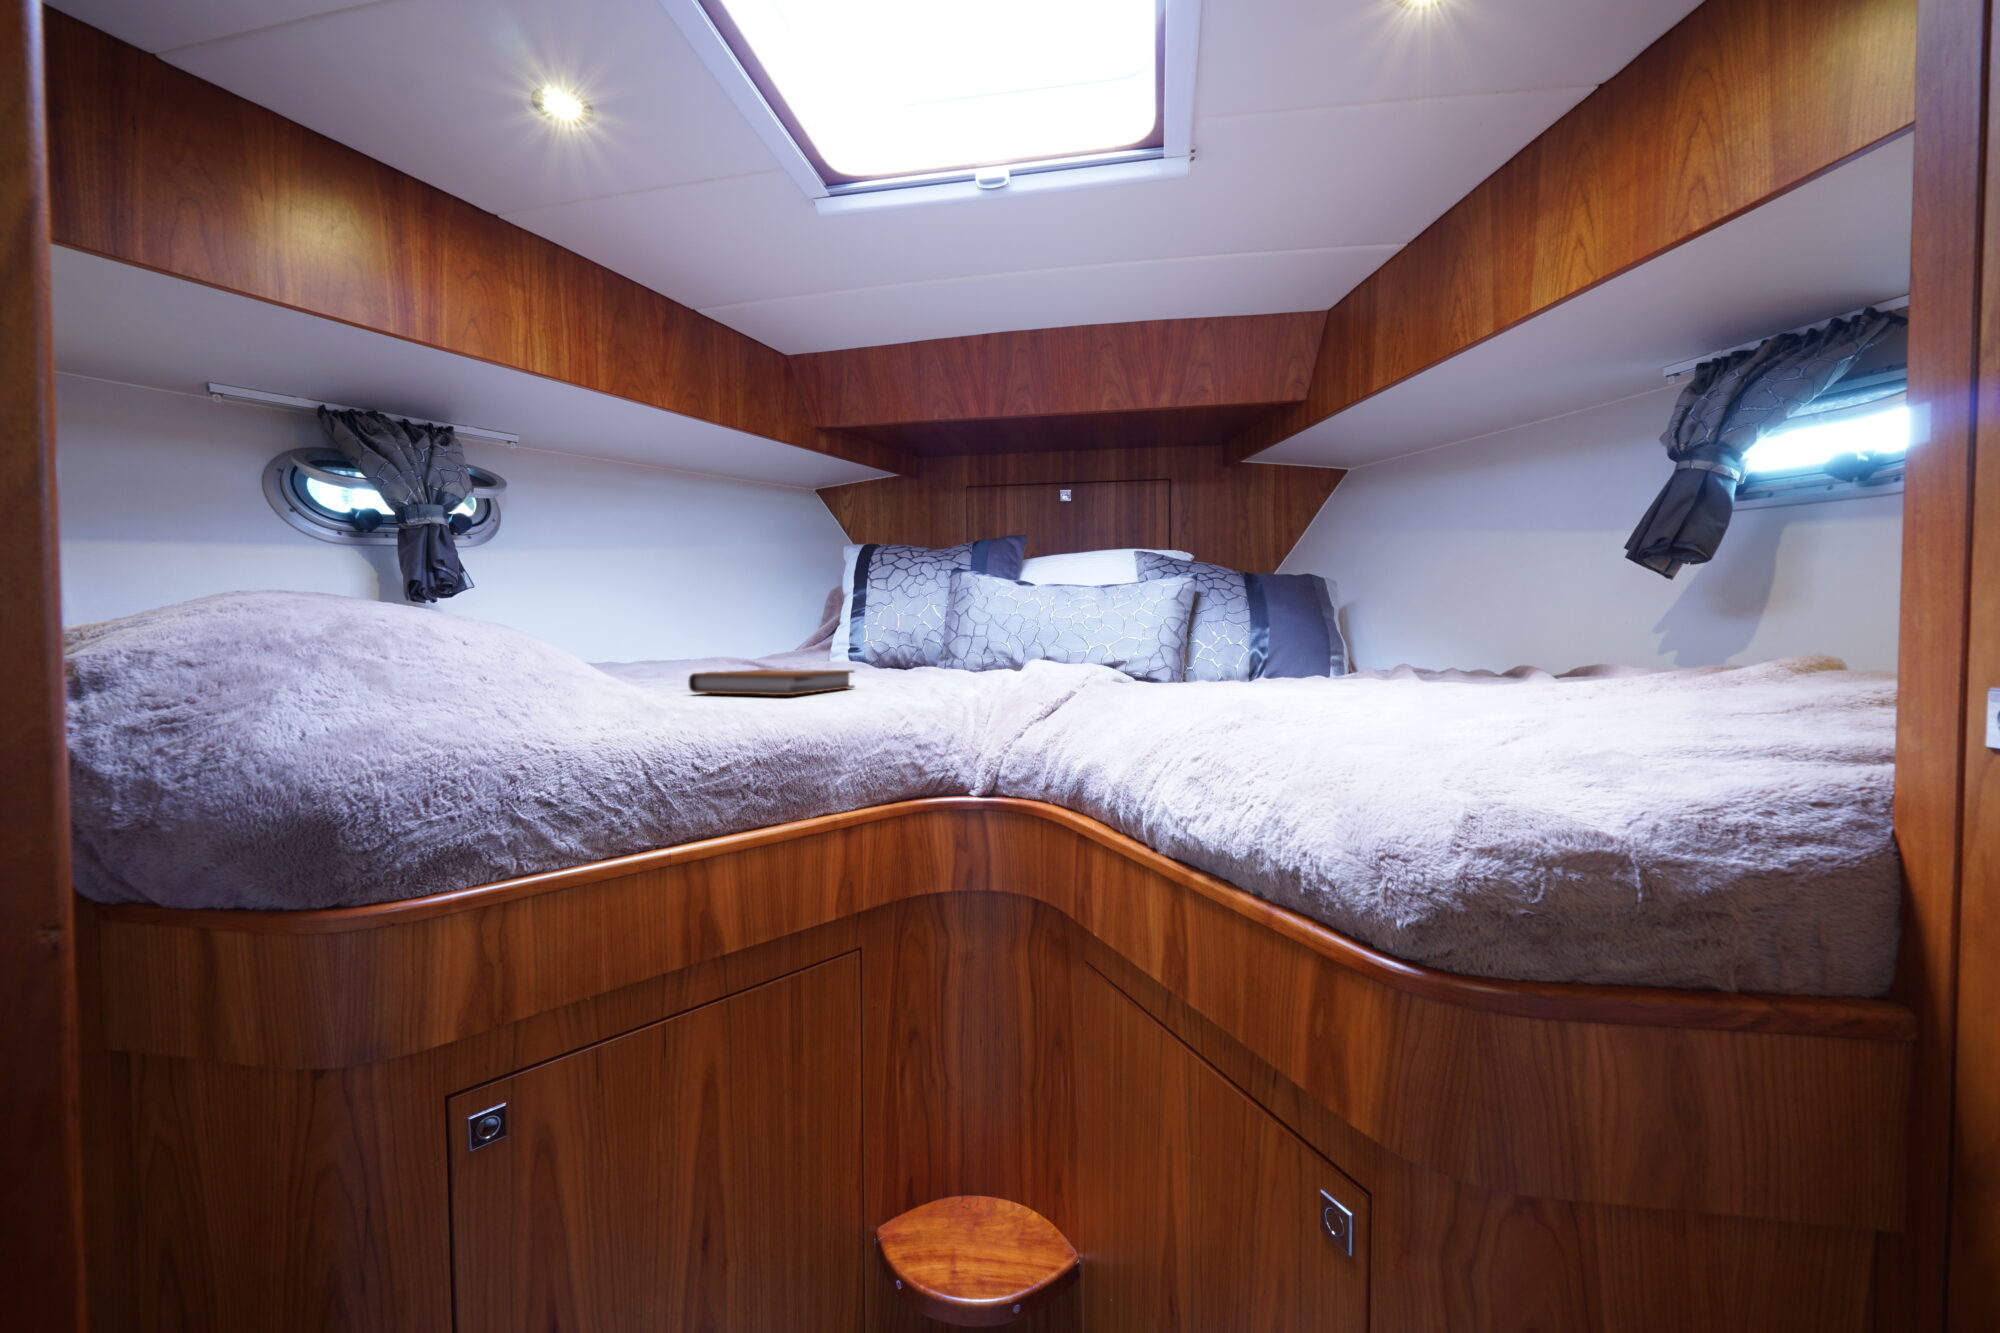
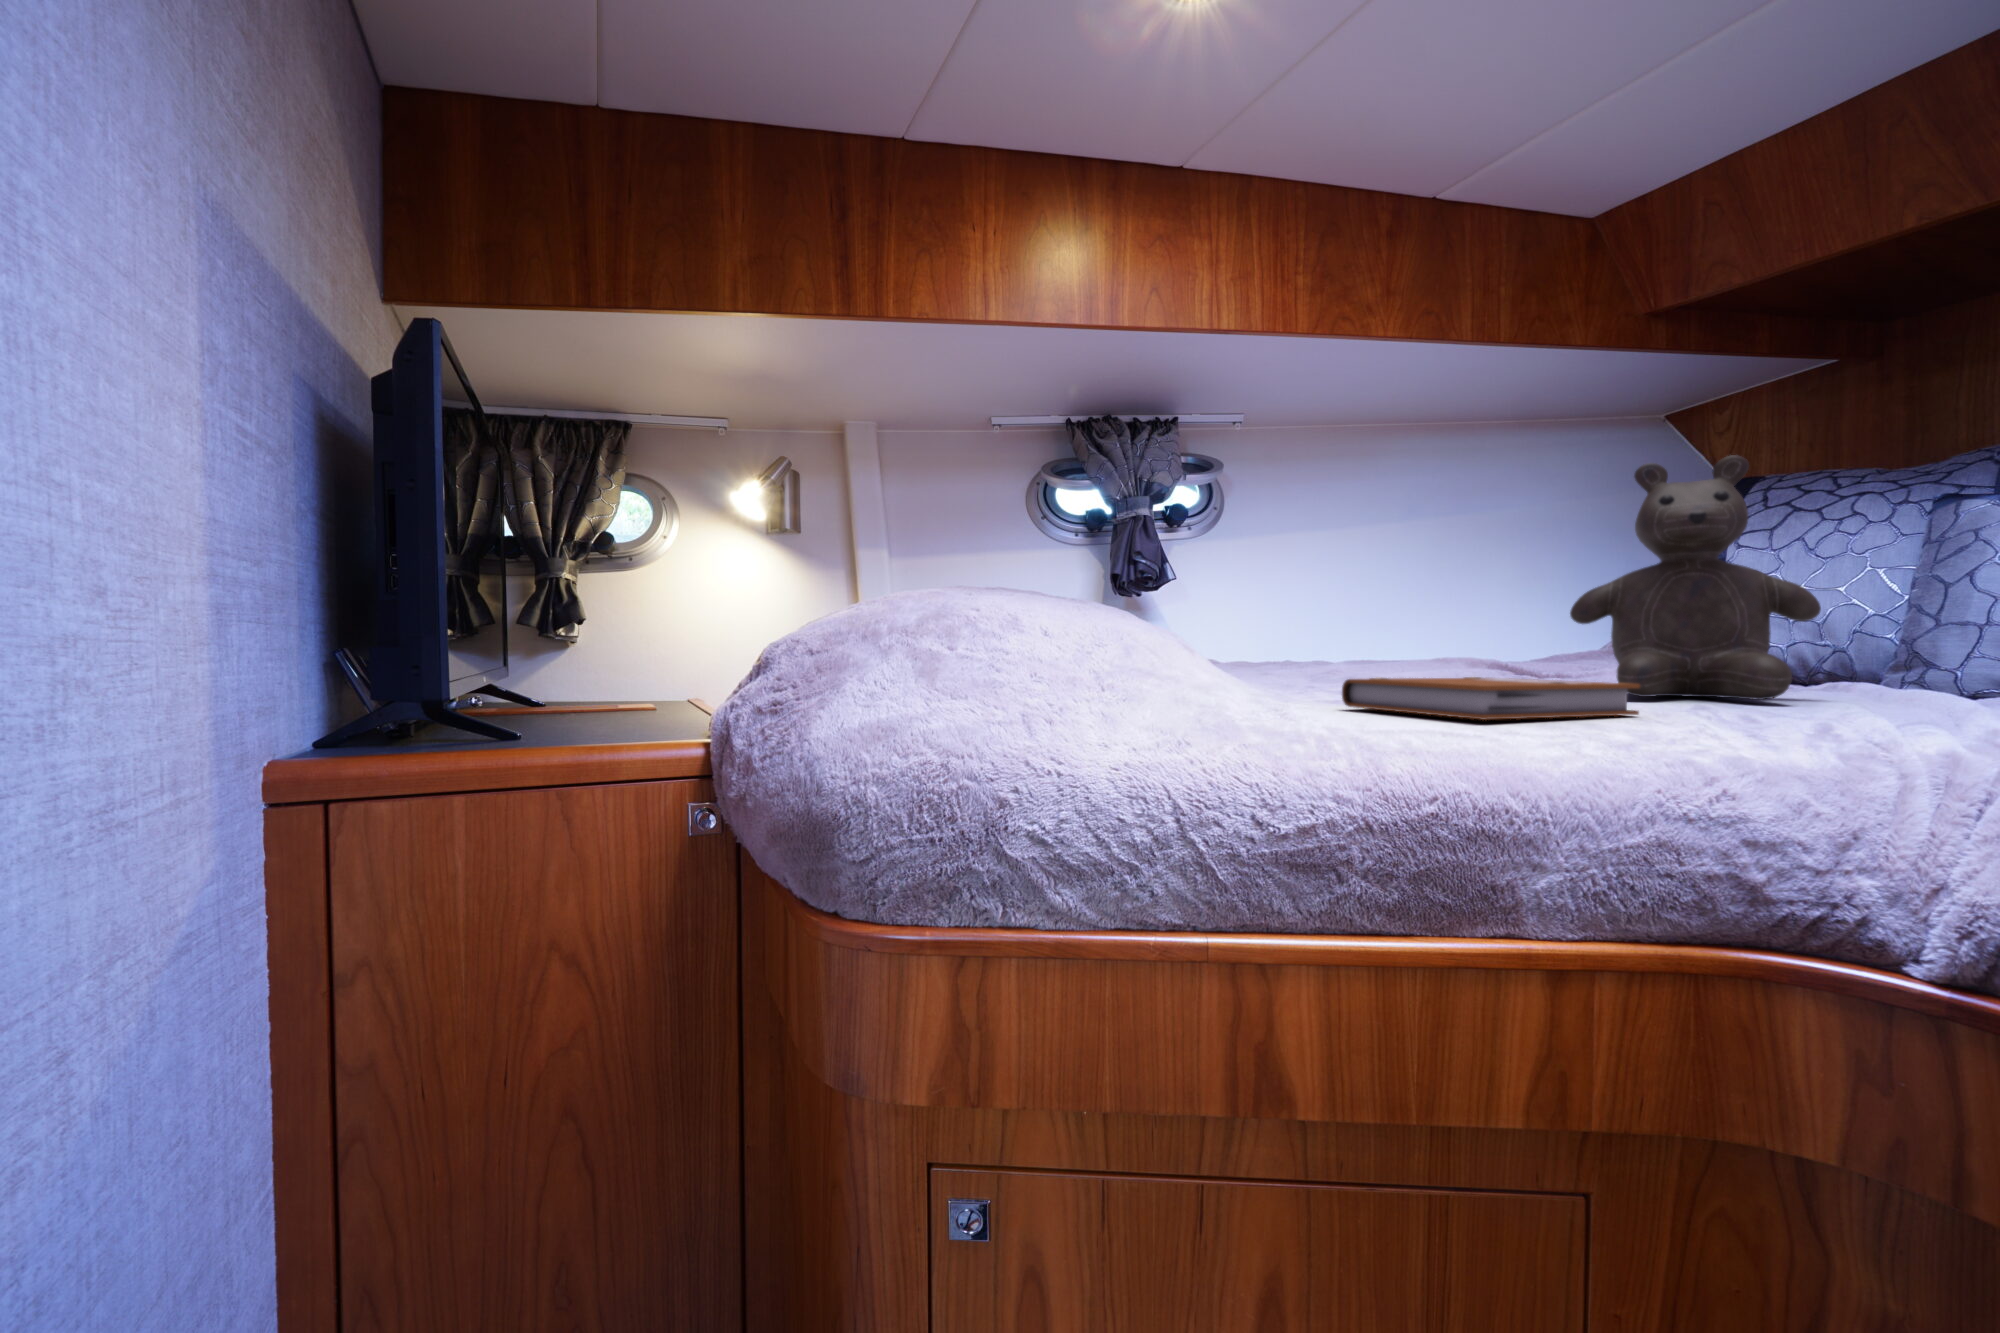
teddy bear: none [801,538,916,678] -> present [1570,455,1821,700]

